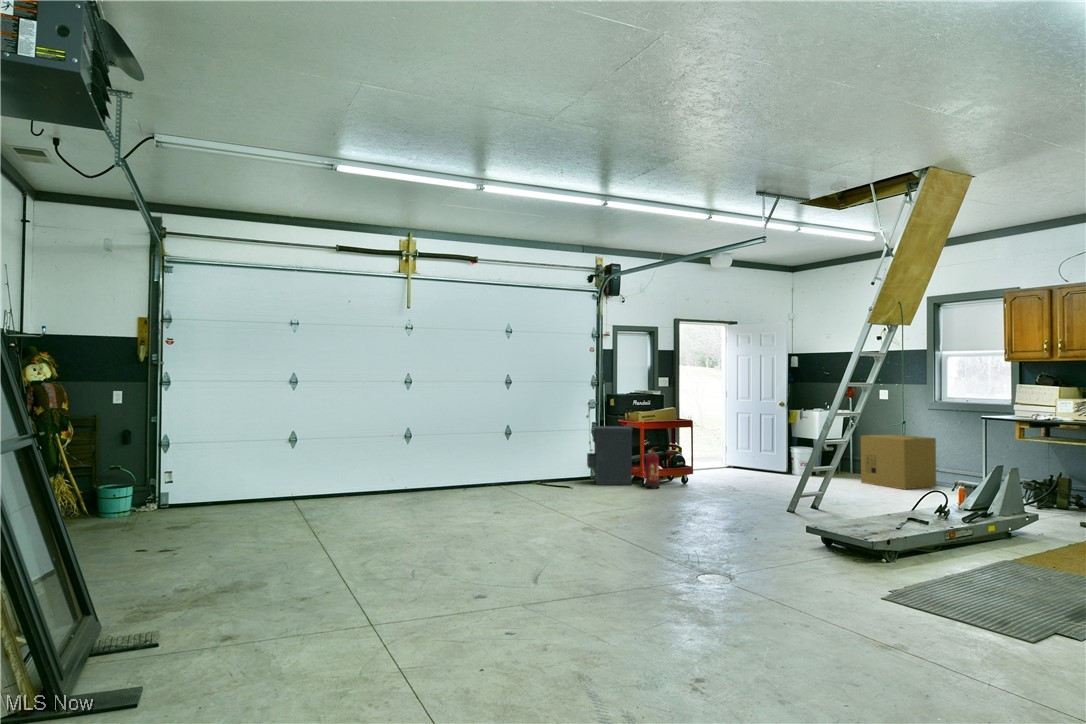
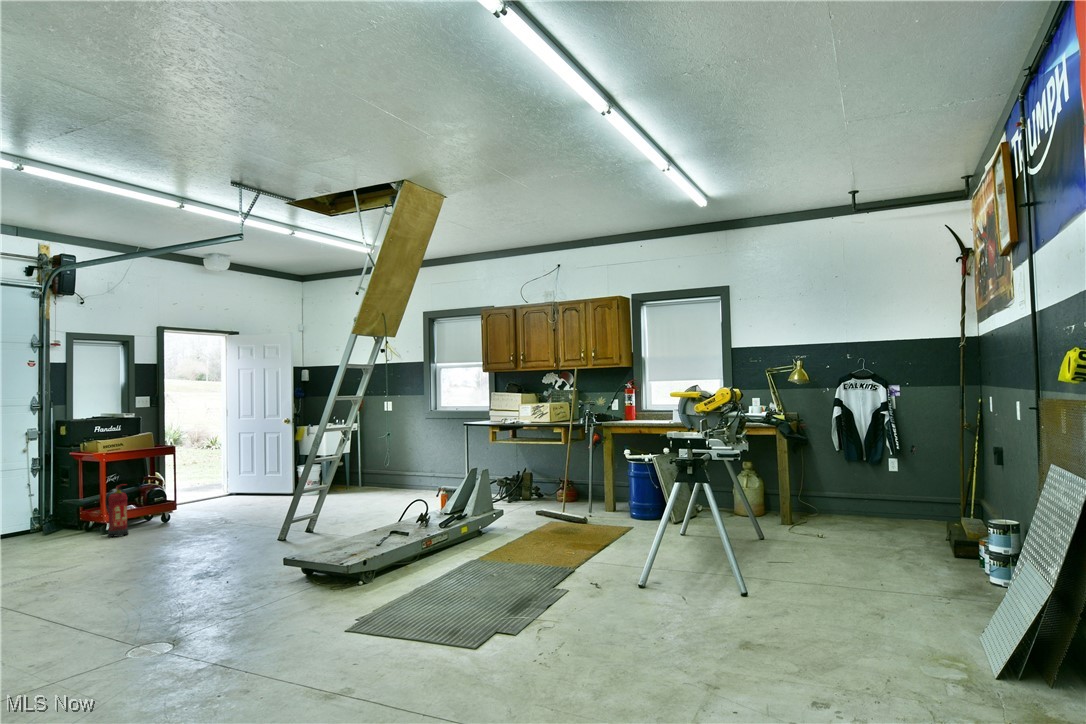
filing cabinet: present [587,426,632,485] -> none [20,461,90,543]
cardboard box: present [861,434,936,489] -> none [367,445,434,499]

